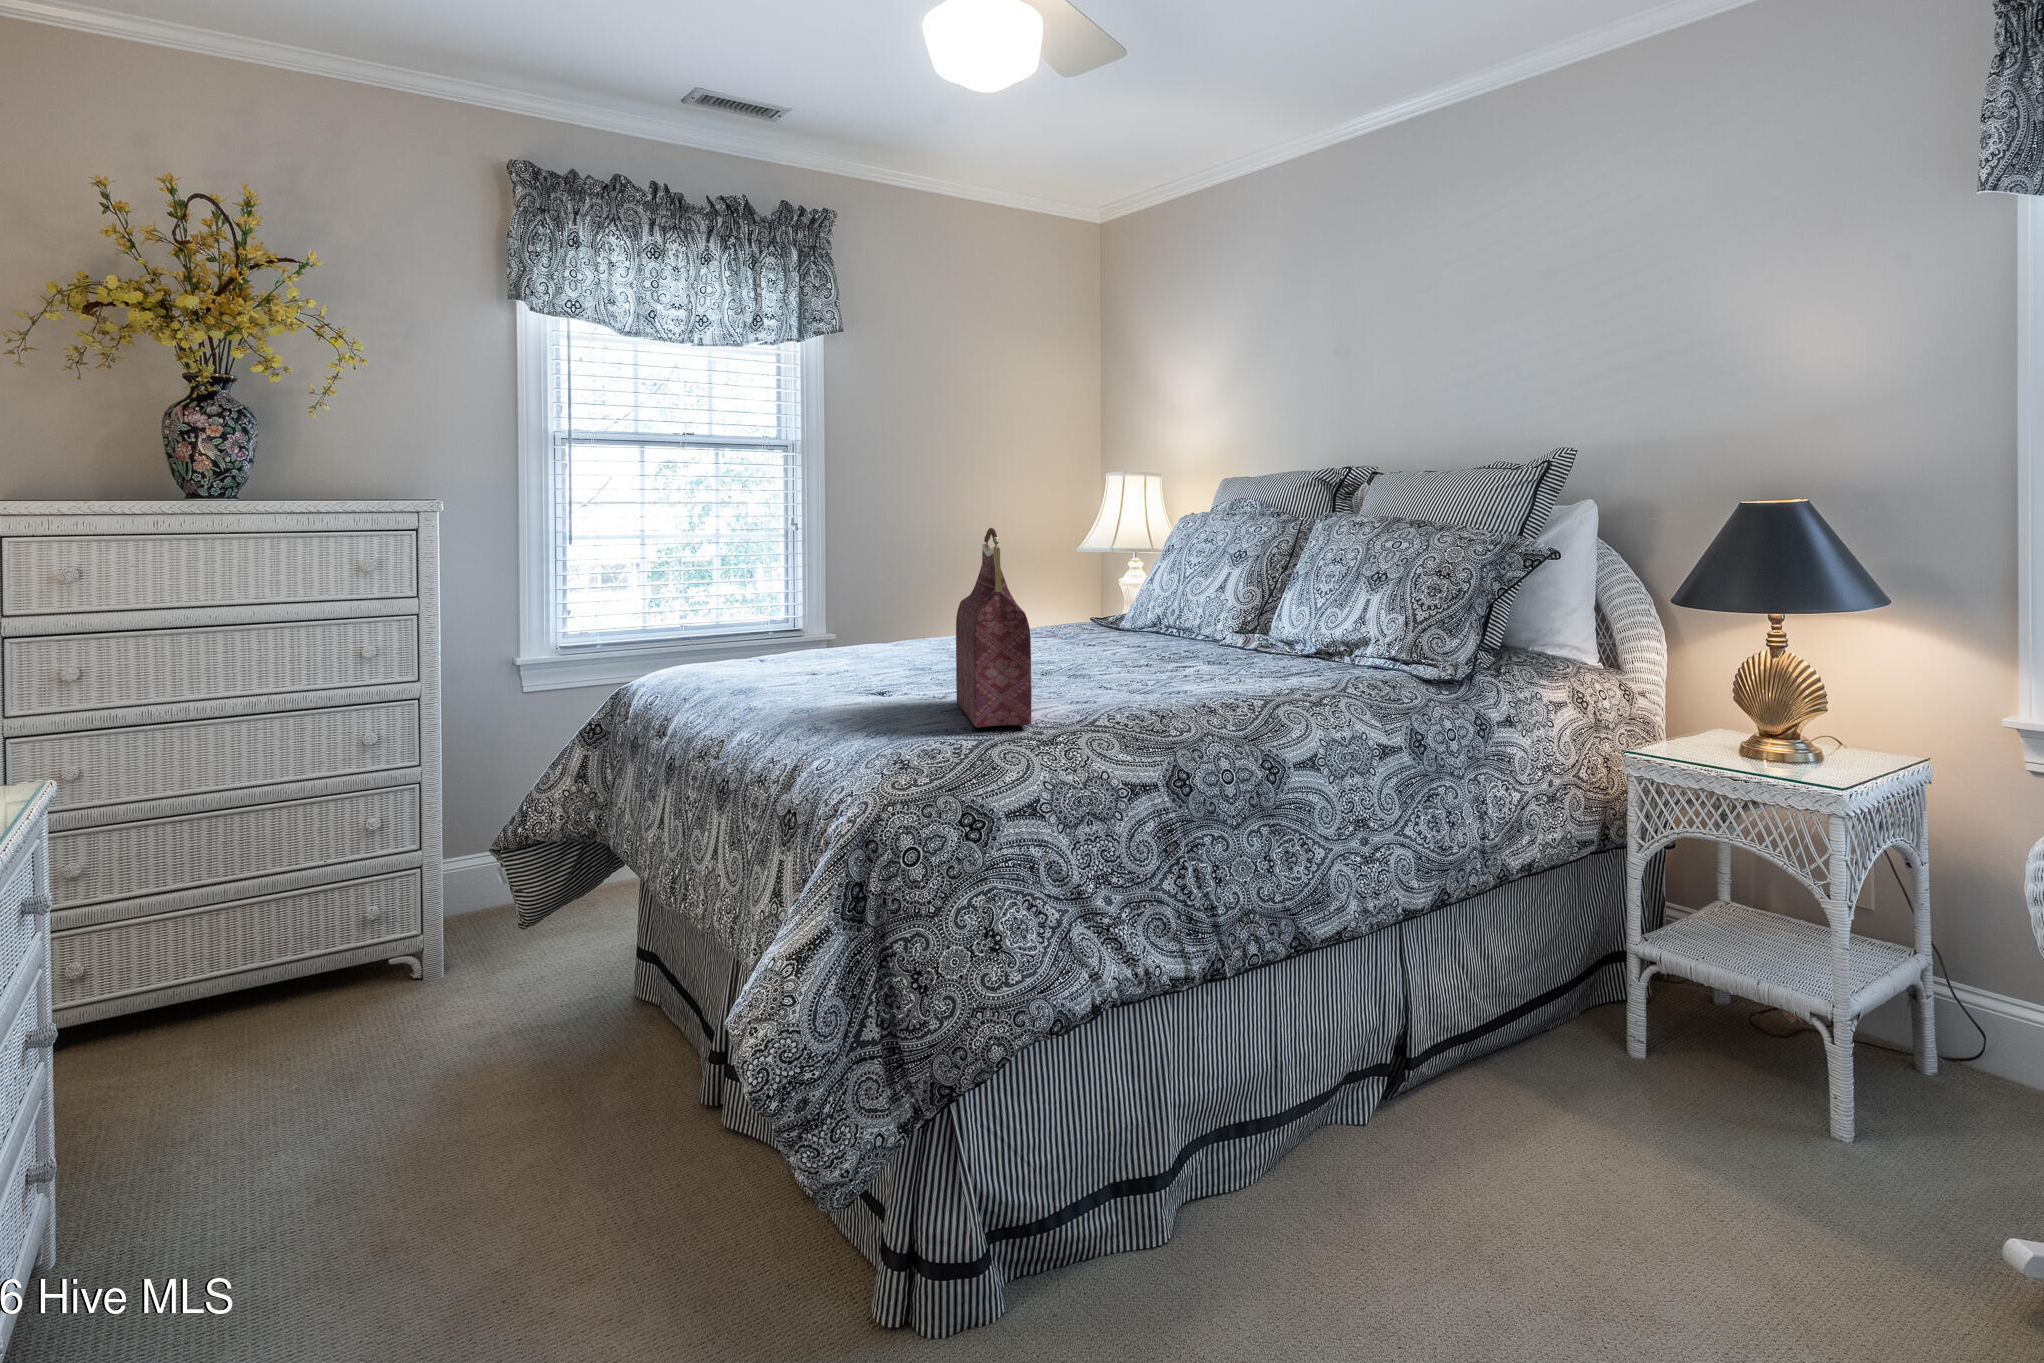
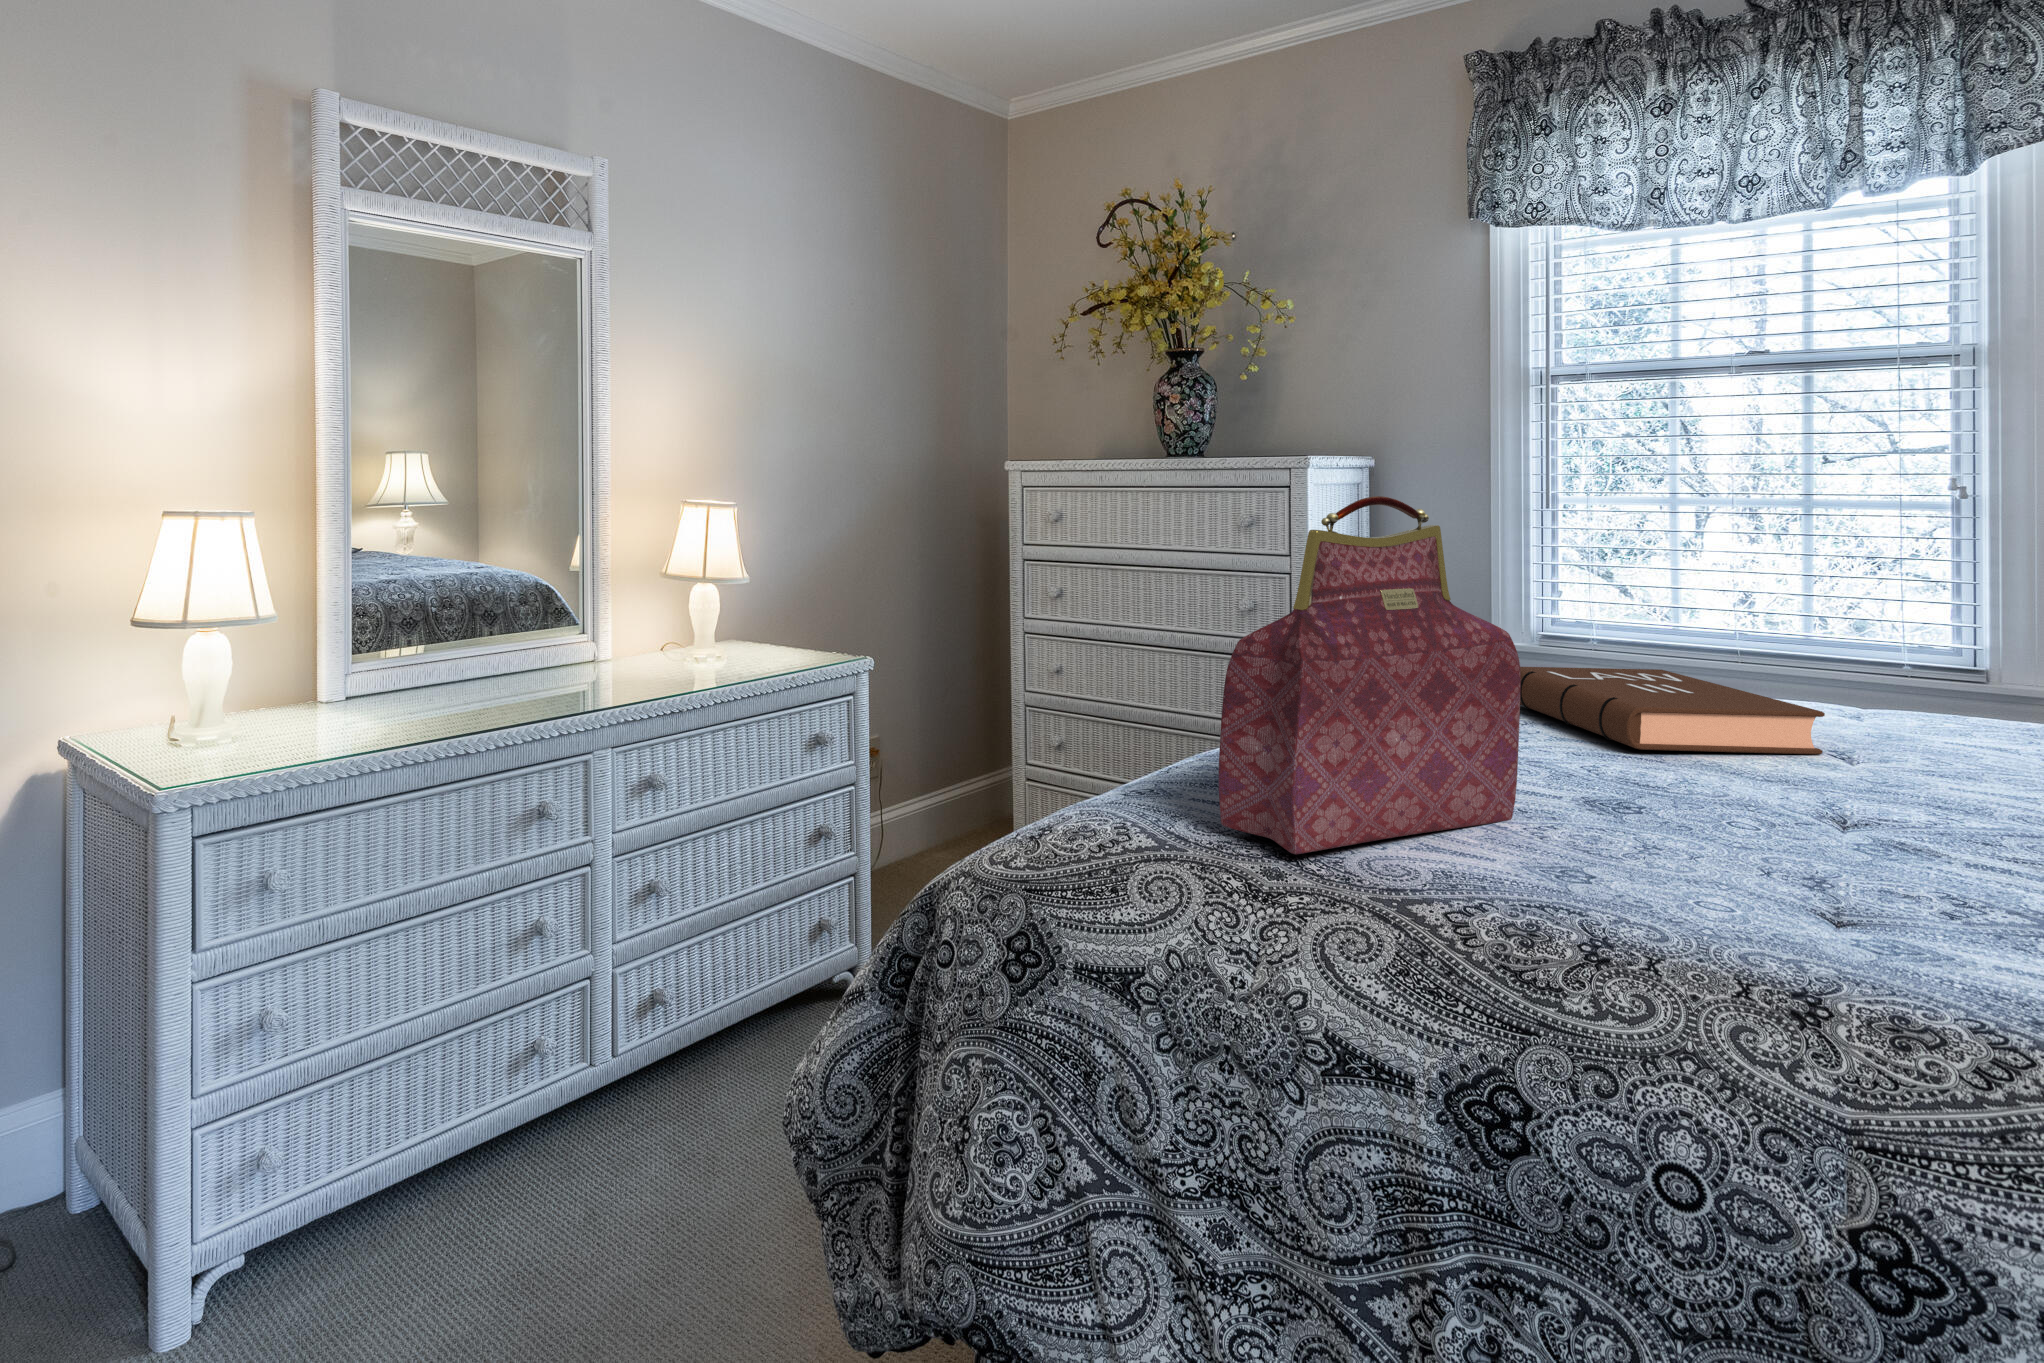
book: none [822,637,978,672] -> present [1520,667,1825,755]

